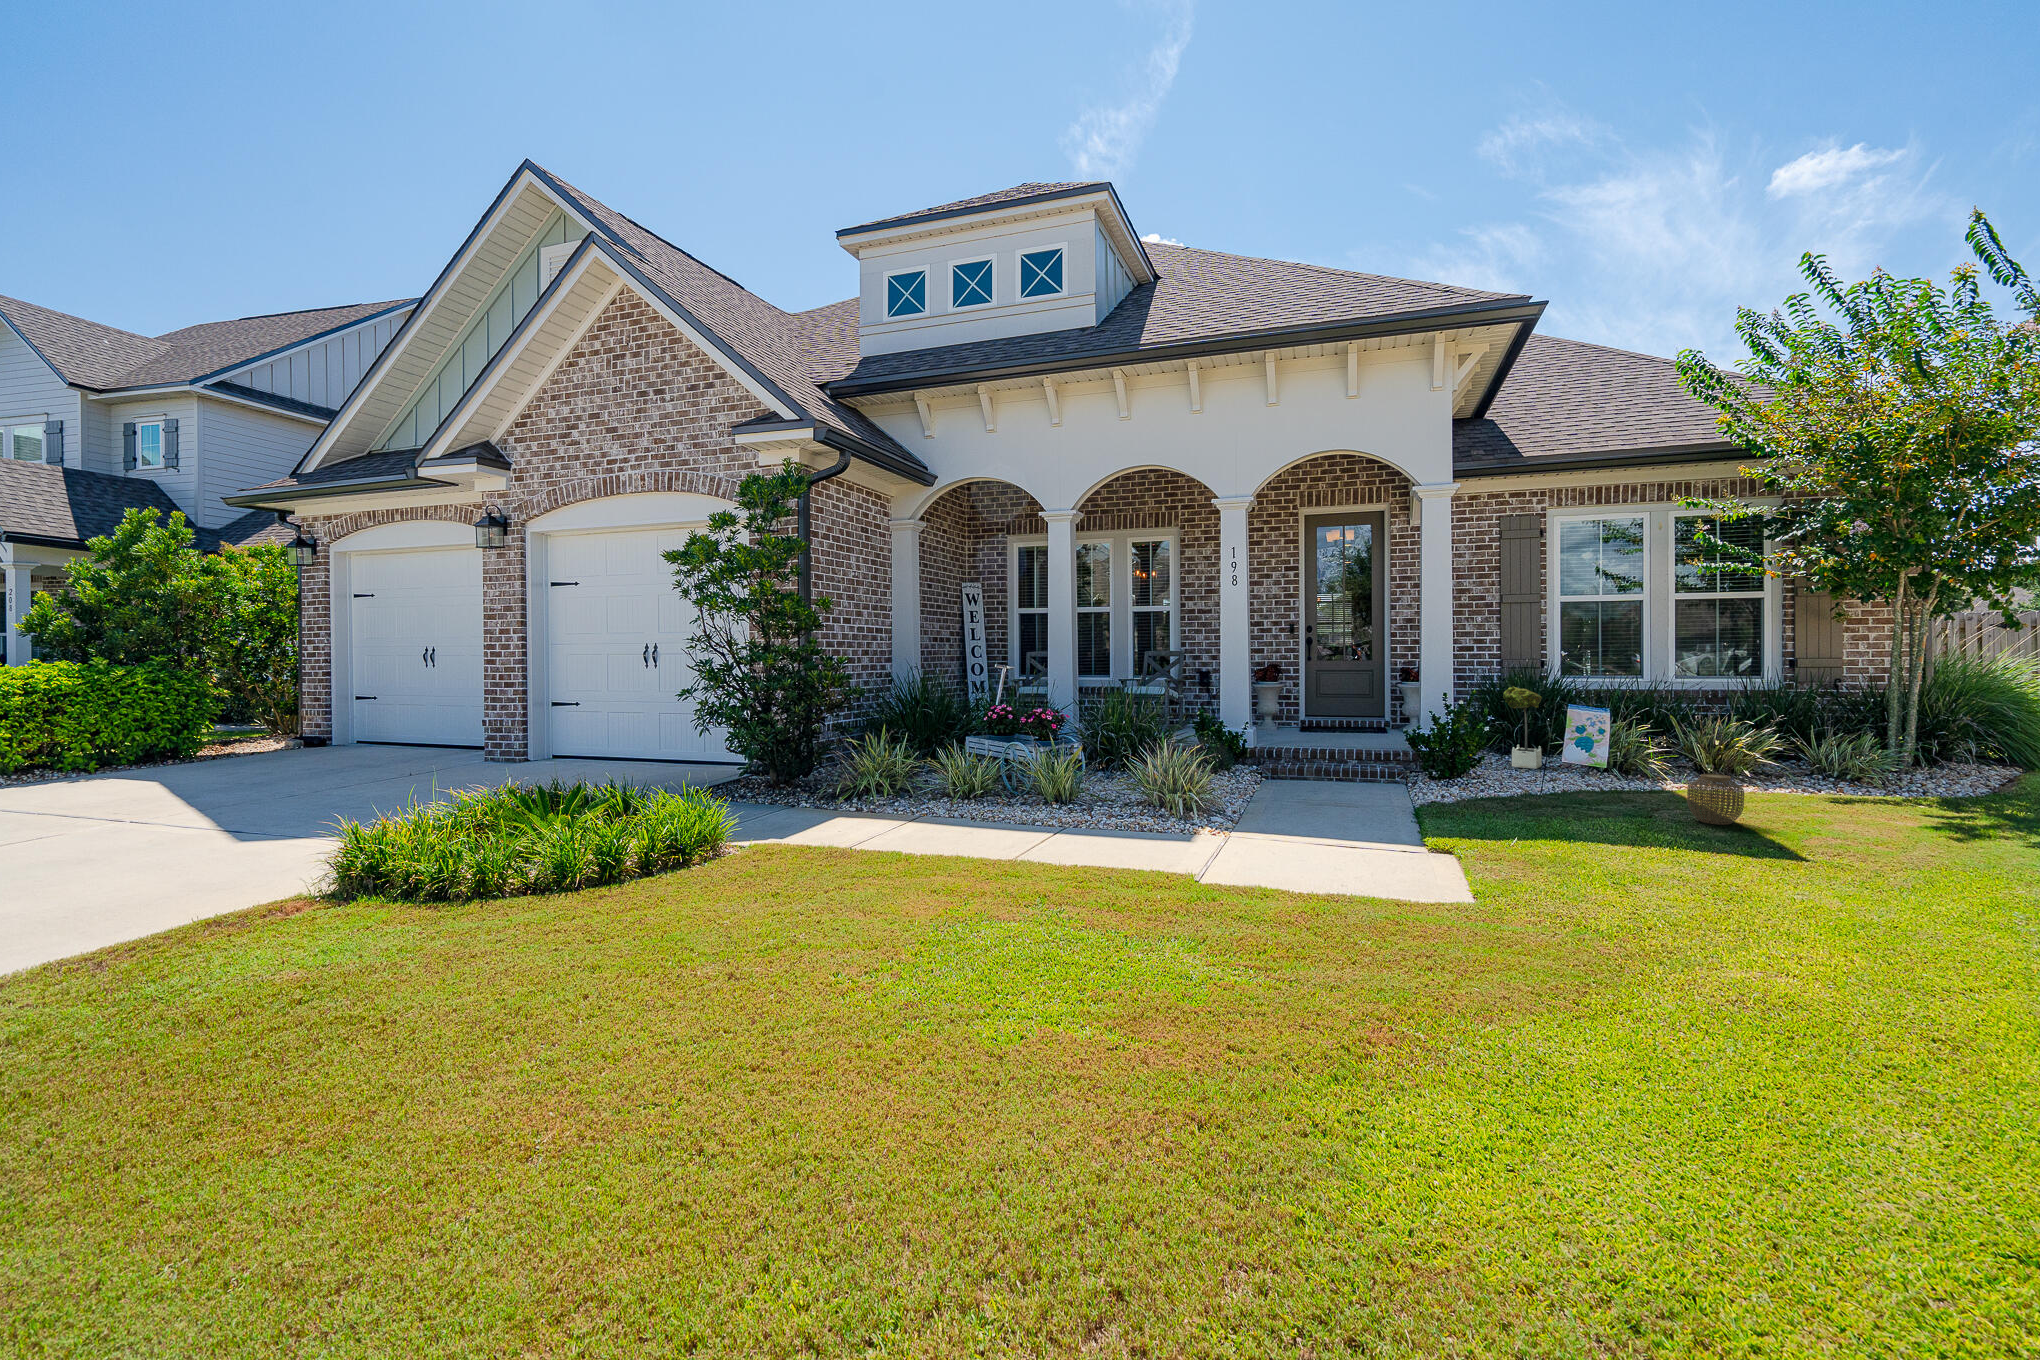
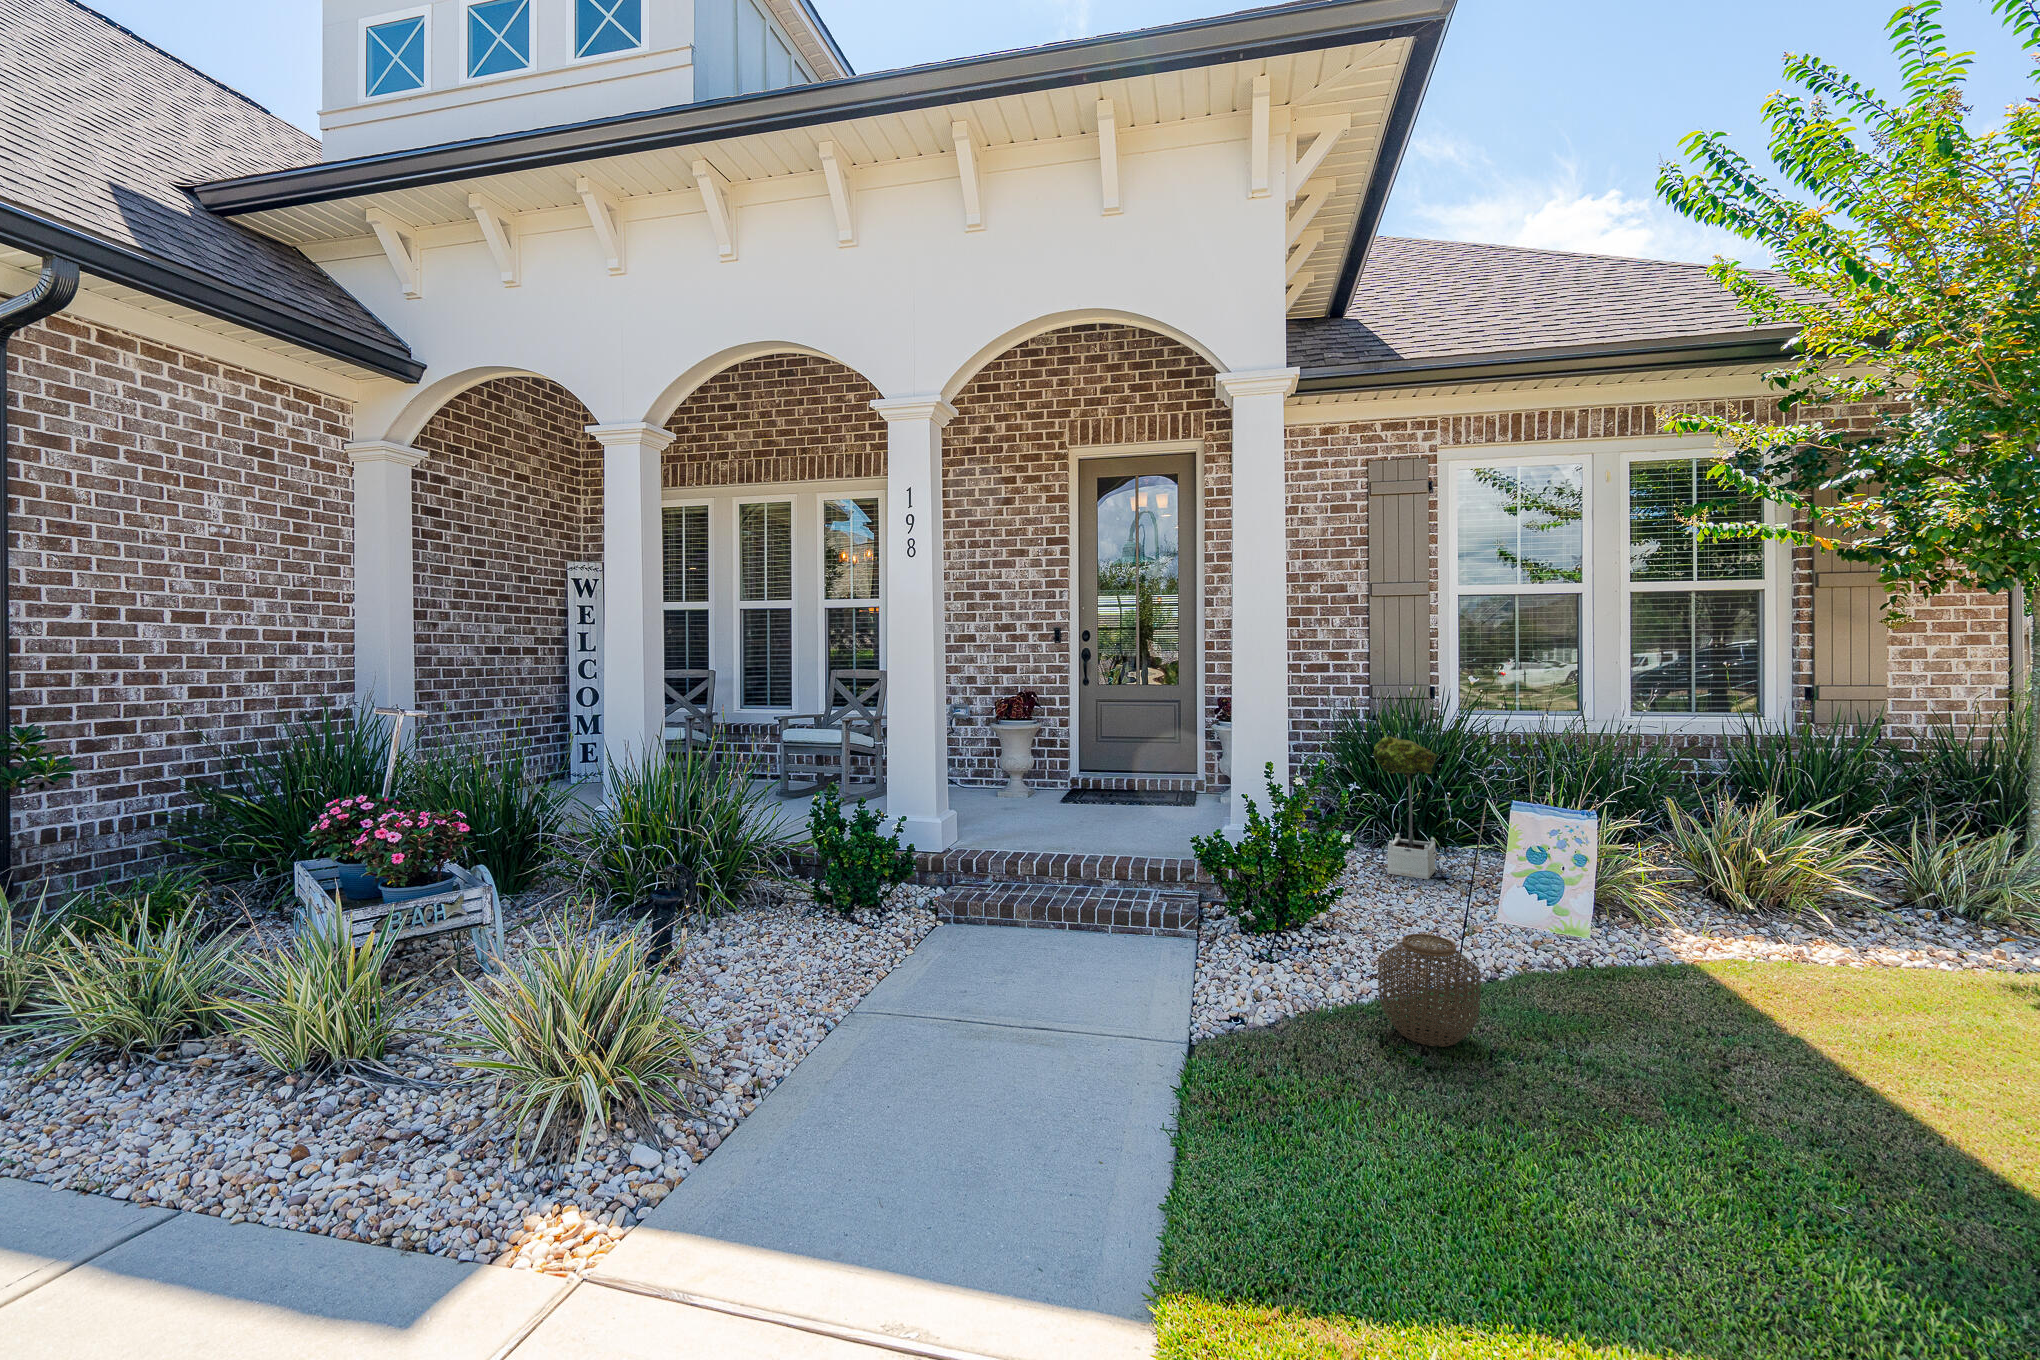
woven basket: present [1687,774,1744,825] -> present [1378,934,1481,1047]

